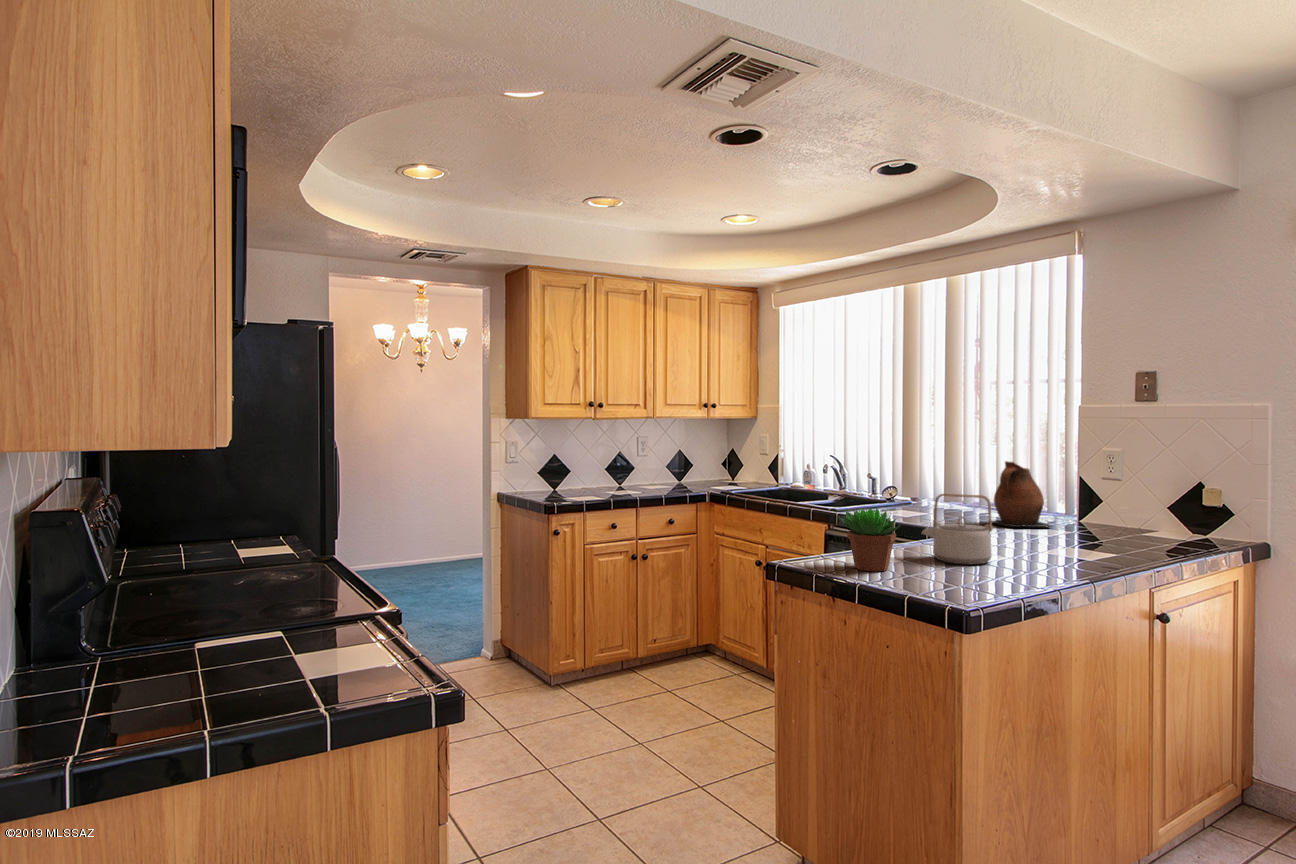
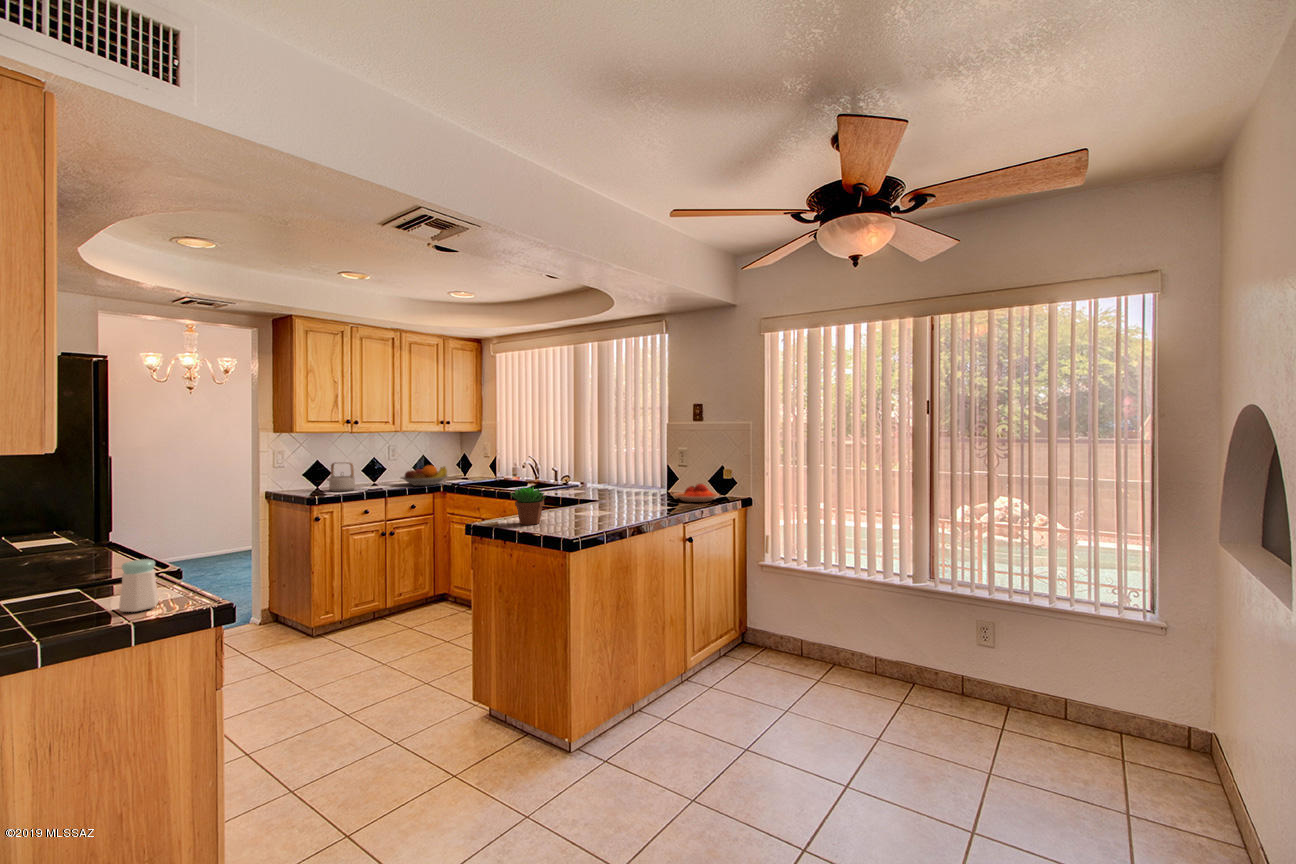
ceramic pitcher: present [992,461,1051,527] -> none [616,457,652,496]
fruit bowl: none [654,465,717,493] -> present [401,465,448,486]
teapot: present [922,494,993,565] -> present [327,463,355,492]
plate: none [1100,511,1197,545] -> present [674,484,719,502]
salt shaker: none [317,608,366,688] -> present [119,559,158,612]

